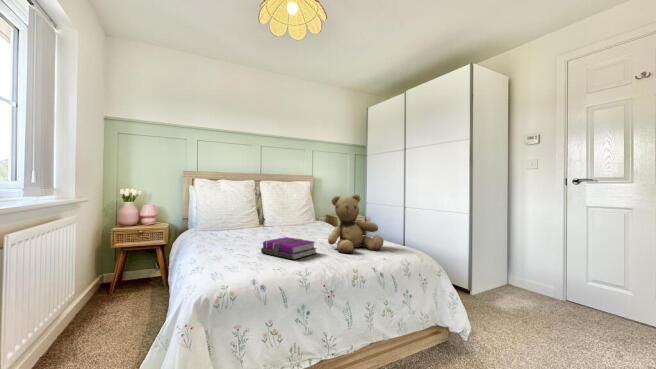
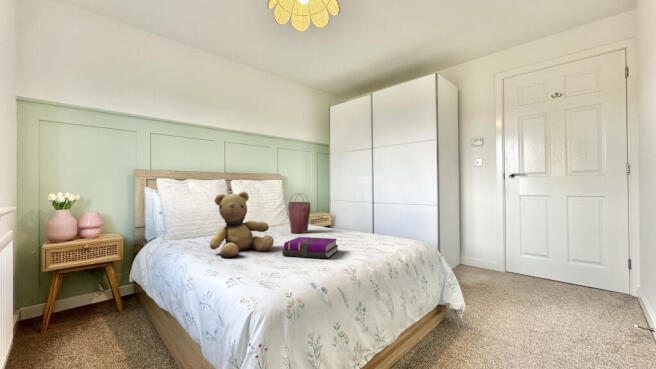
teddy bear: present [328,194,384,253] -> present [210,191,274,257]
handbag: none [302,195,320,234] -> present [288,193,310,233]

